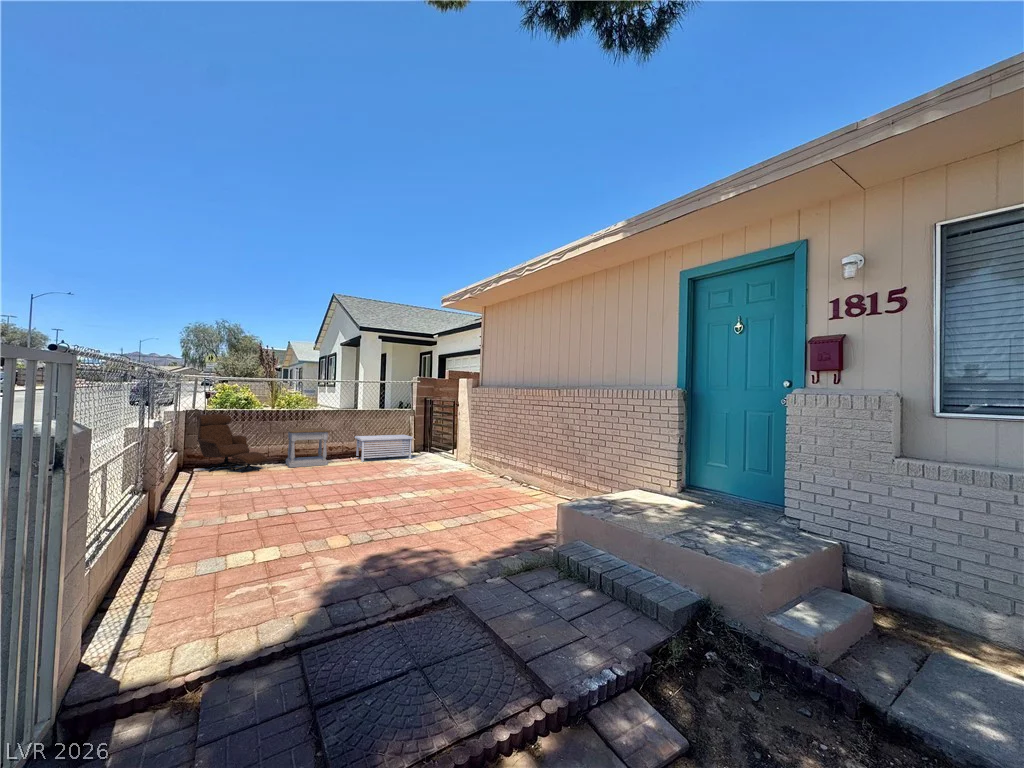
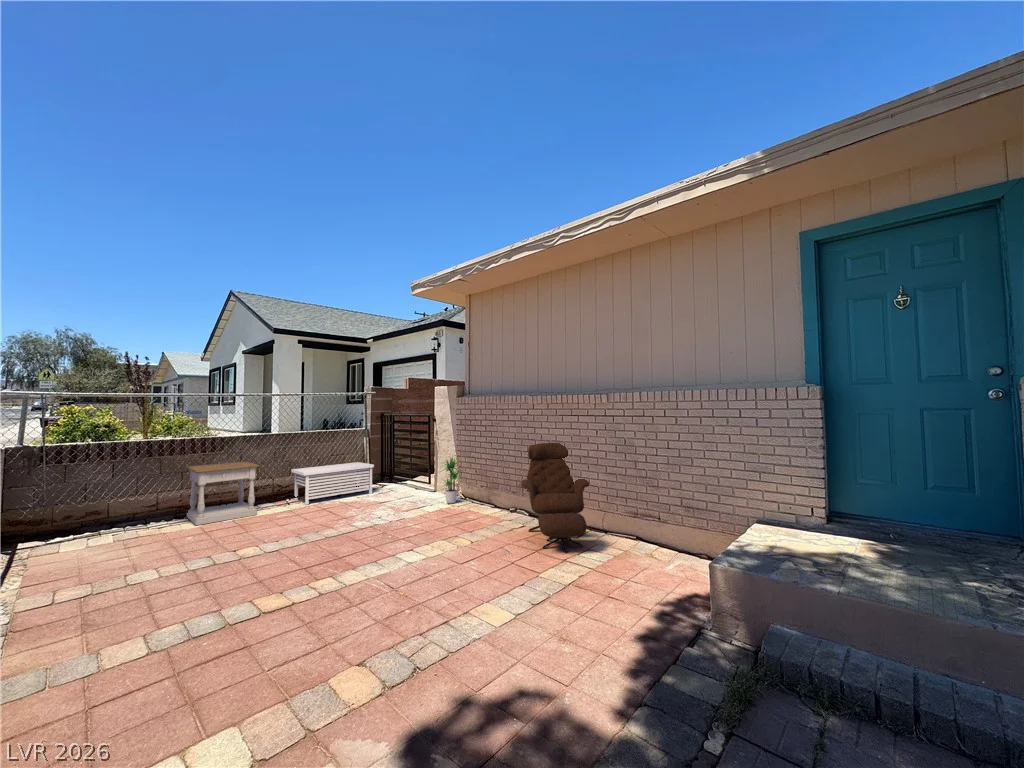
lounge chair: present [197,414,267,472] -> present [521,443,589,552]
potted plant: none [452,432,474,469] -> present [440,457,459,503]

